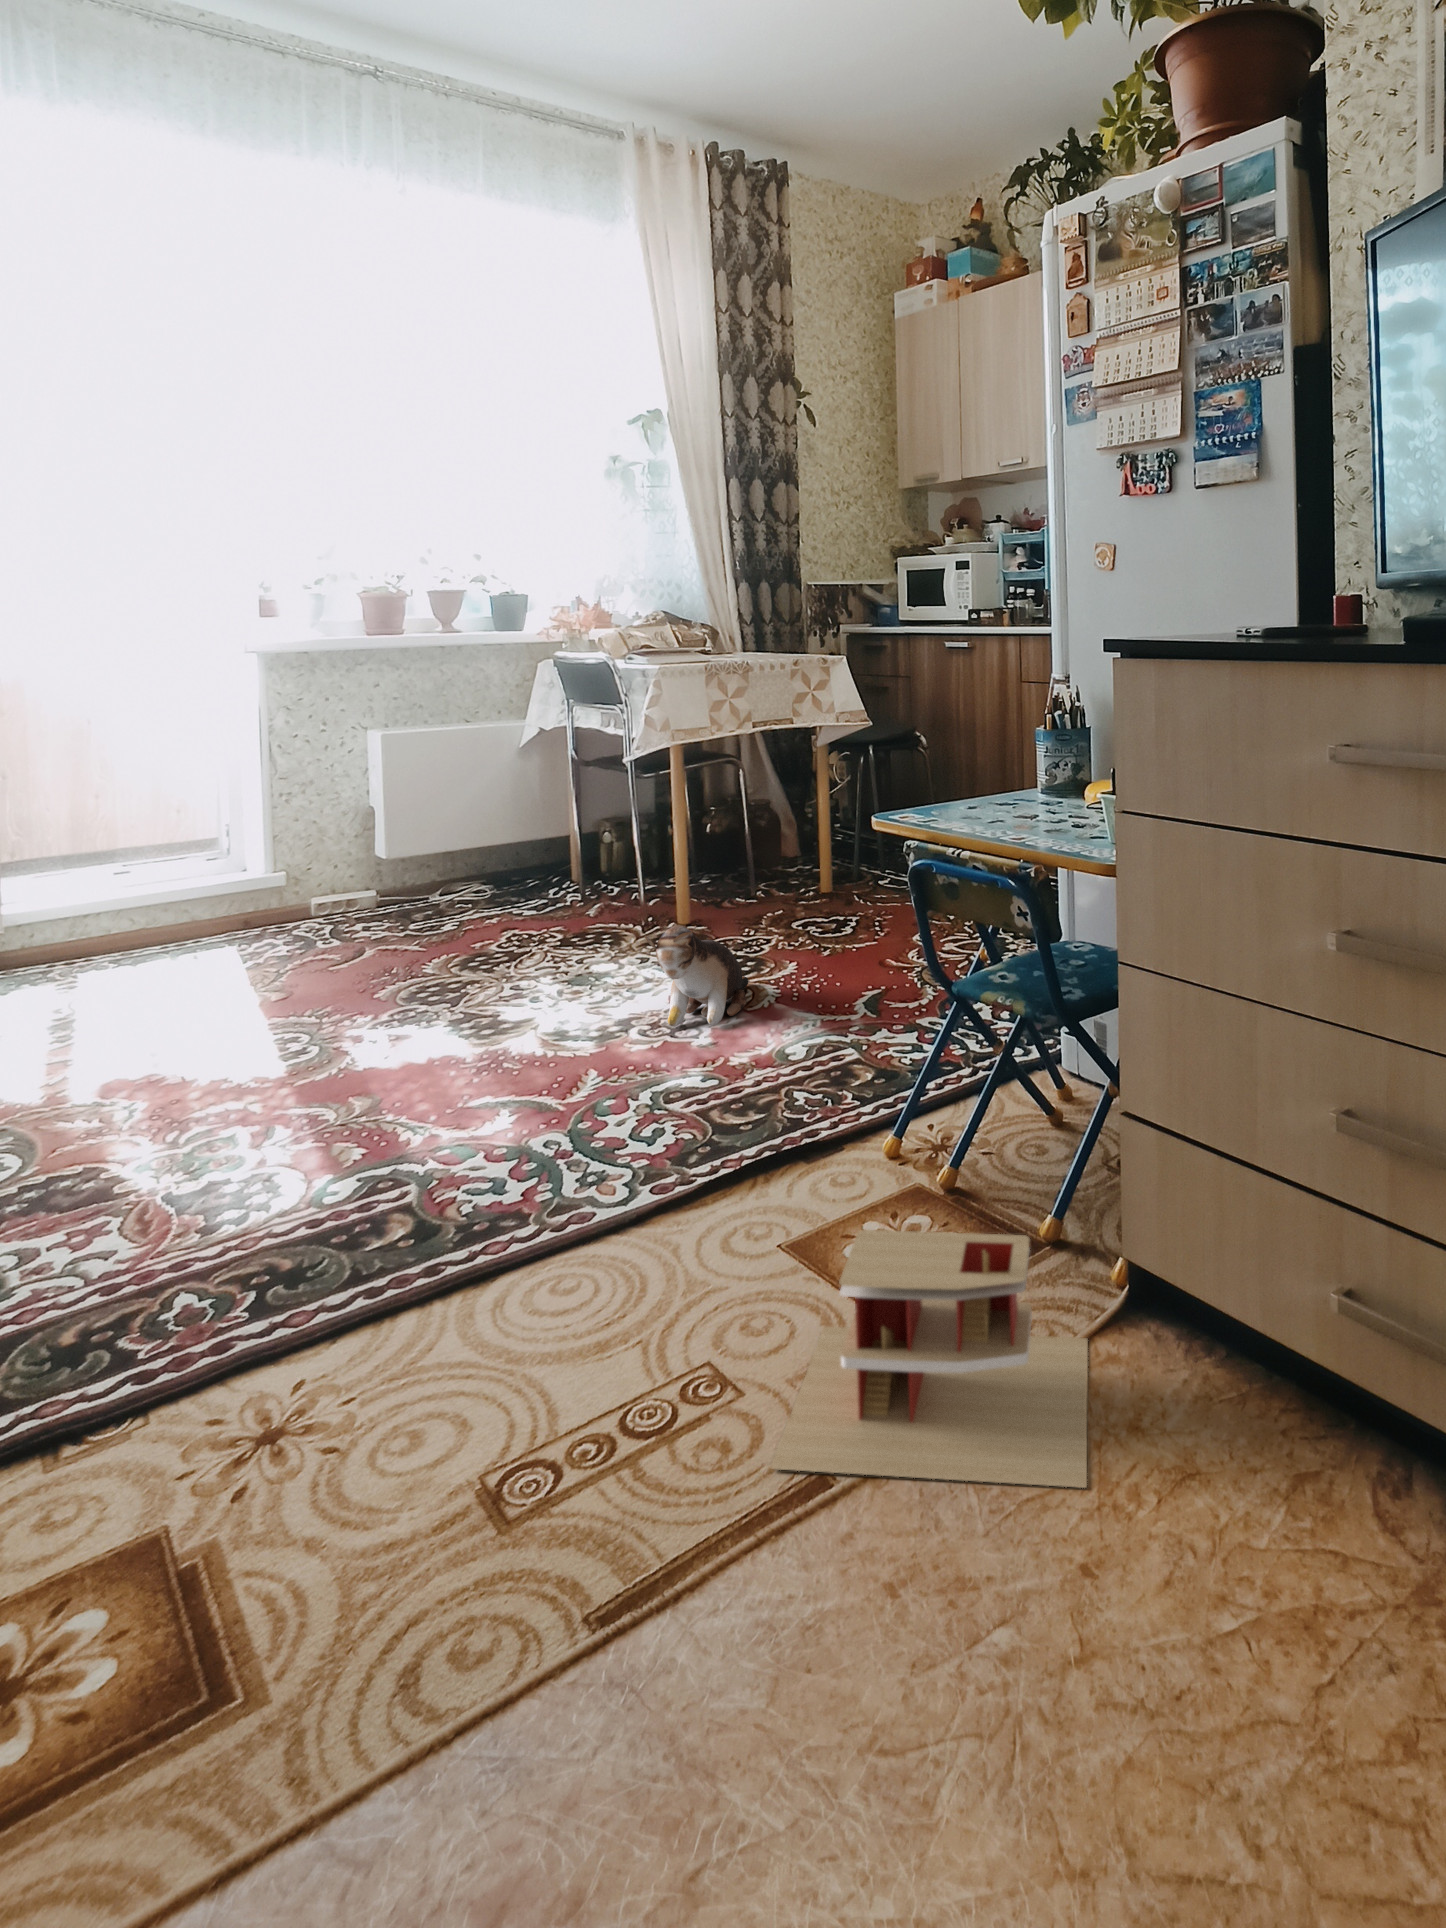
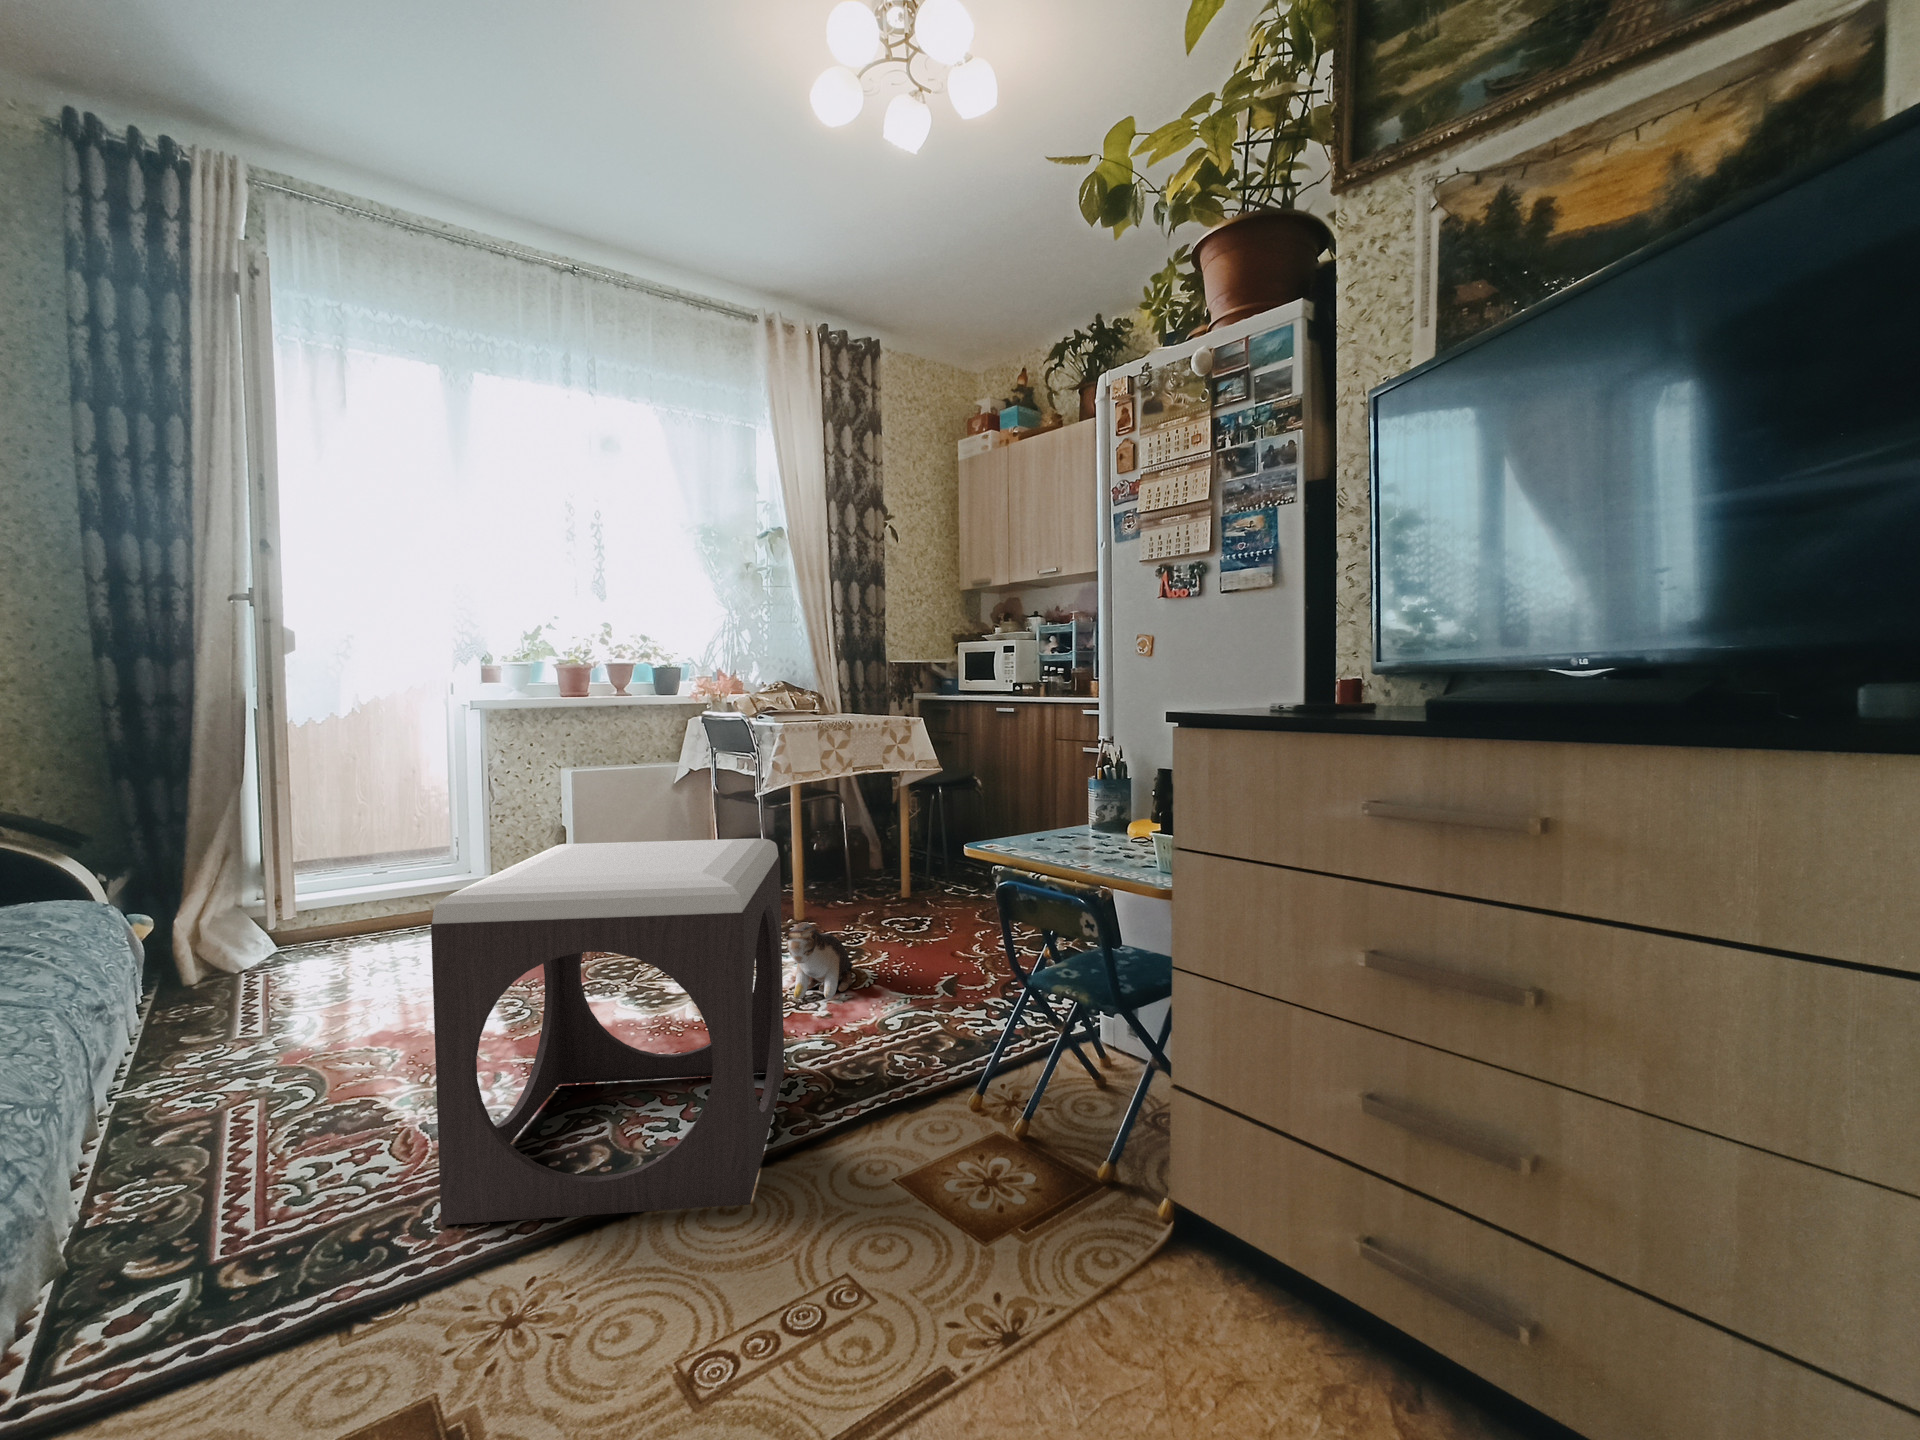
footstool: none [167,815,648,1321] -> present [431,838,784,1225]
toy house: present [771,1230,1088,1488] -> none [905,1175,1161,1395]

